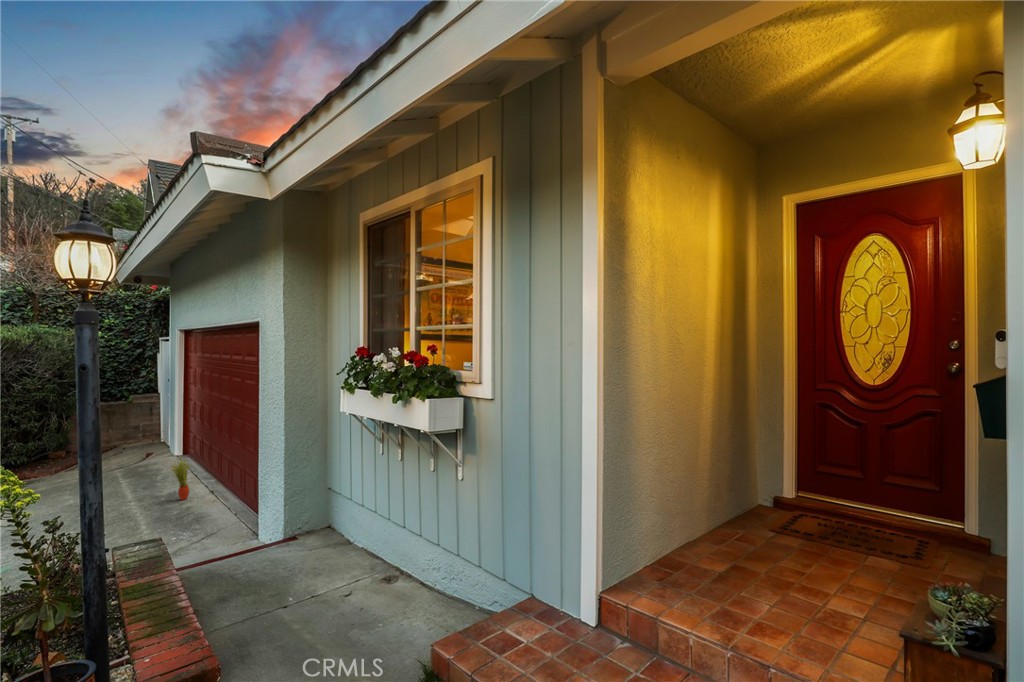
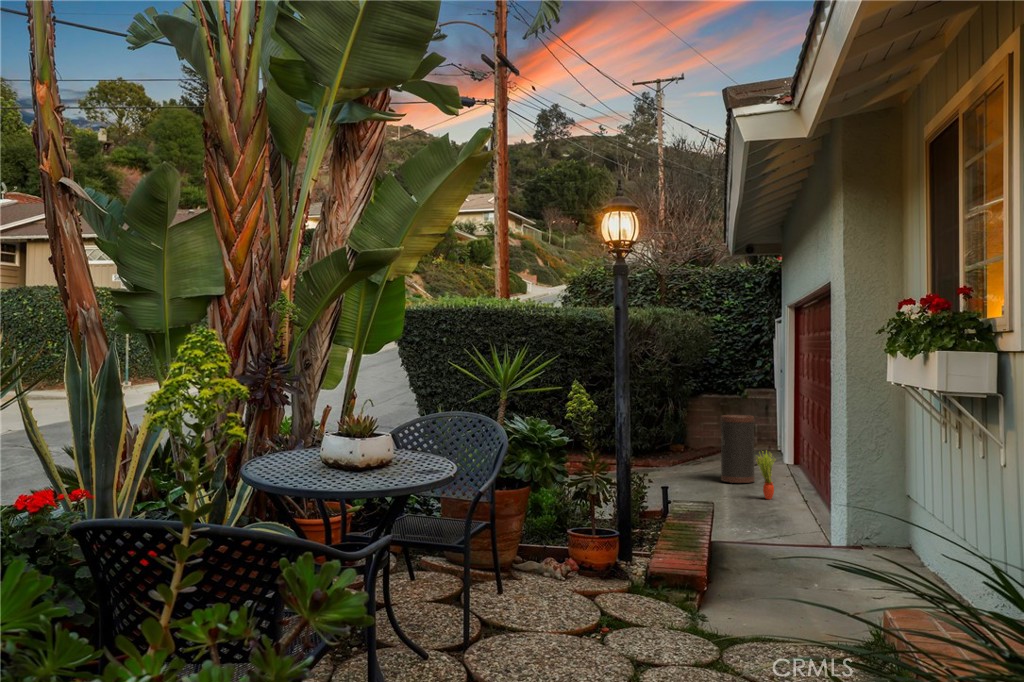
trash can: none [124,425,160,489] -> present [720,415,755,484]

